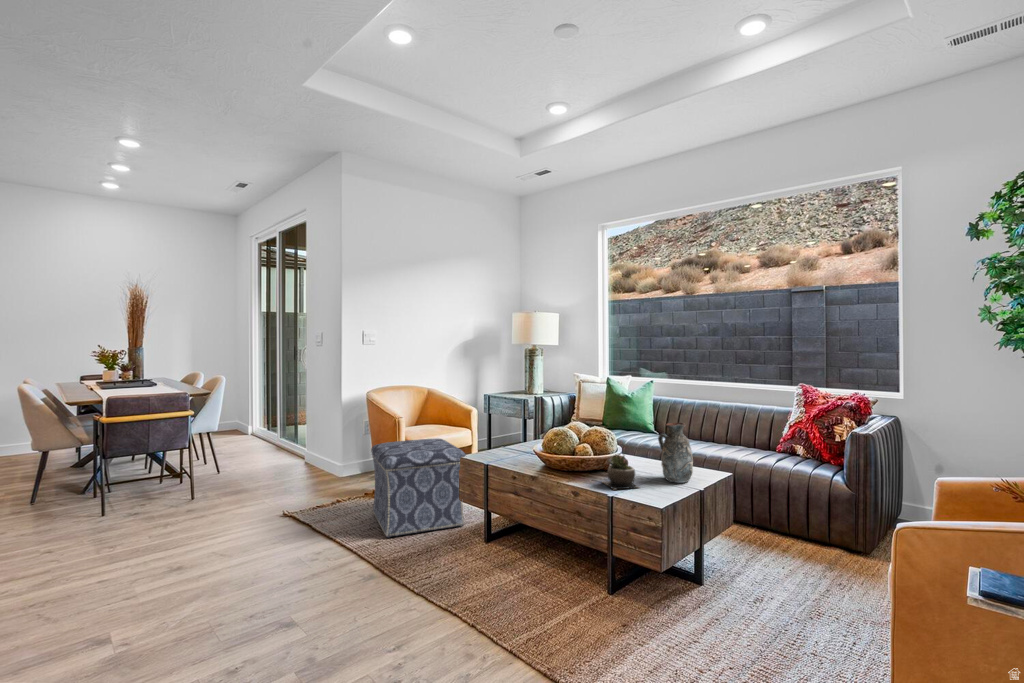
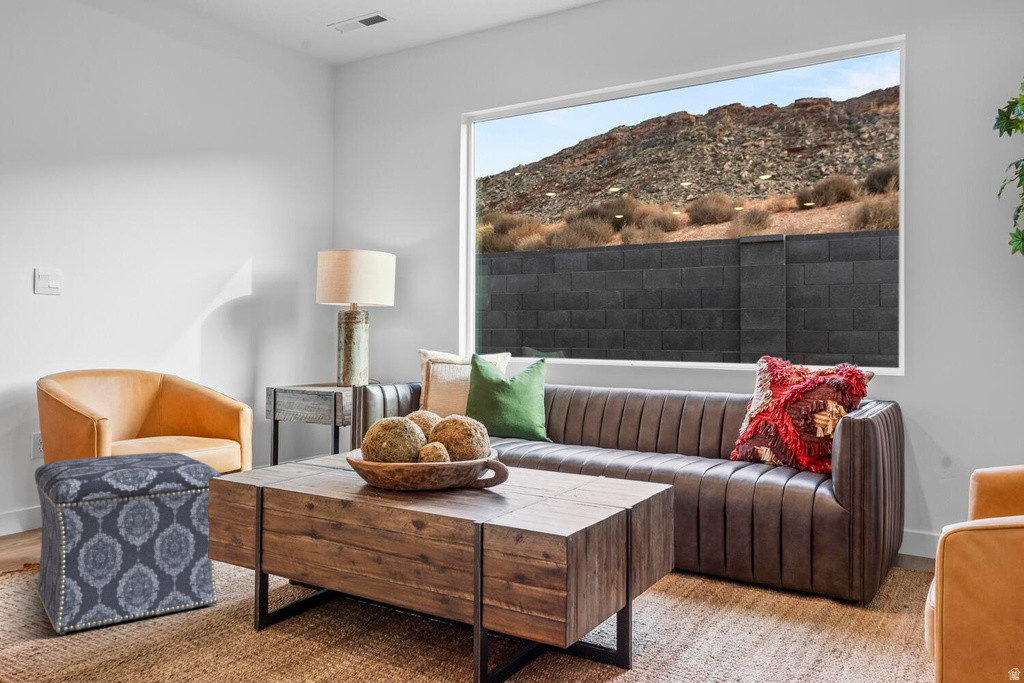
decorative vase: present [658,423,693,483] -> none [560,400,616,500]
succulent plant: present [603,455,639,490] -> none [464,451,531,513]

